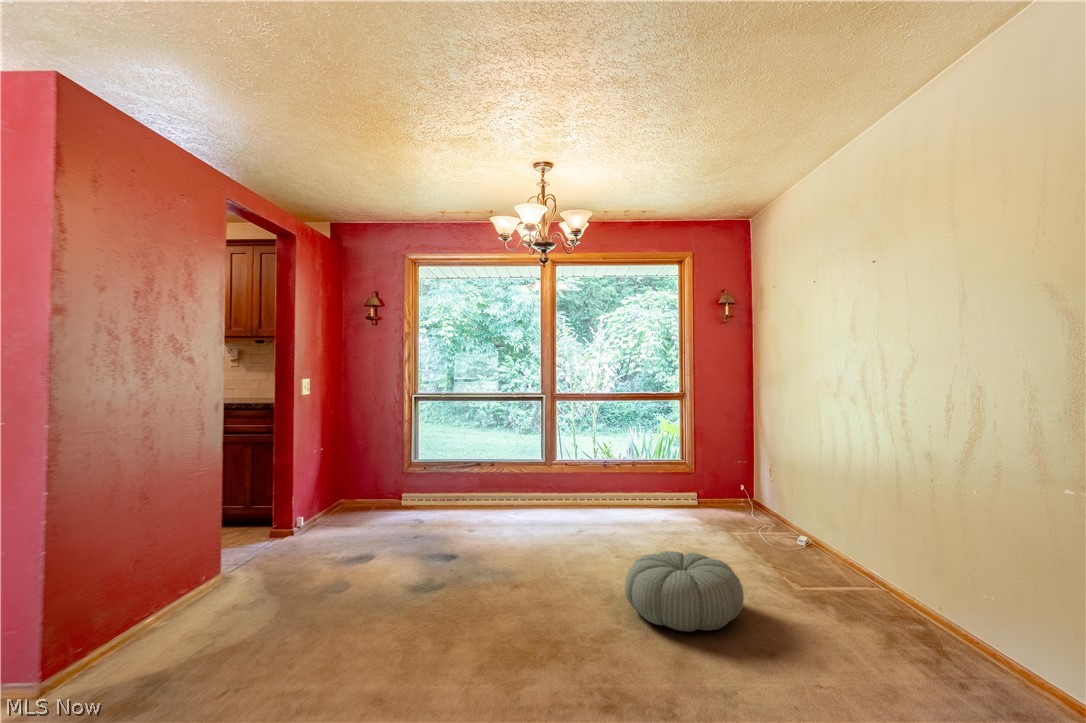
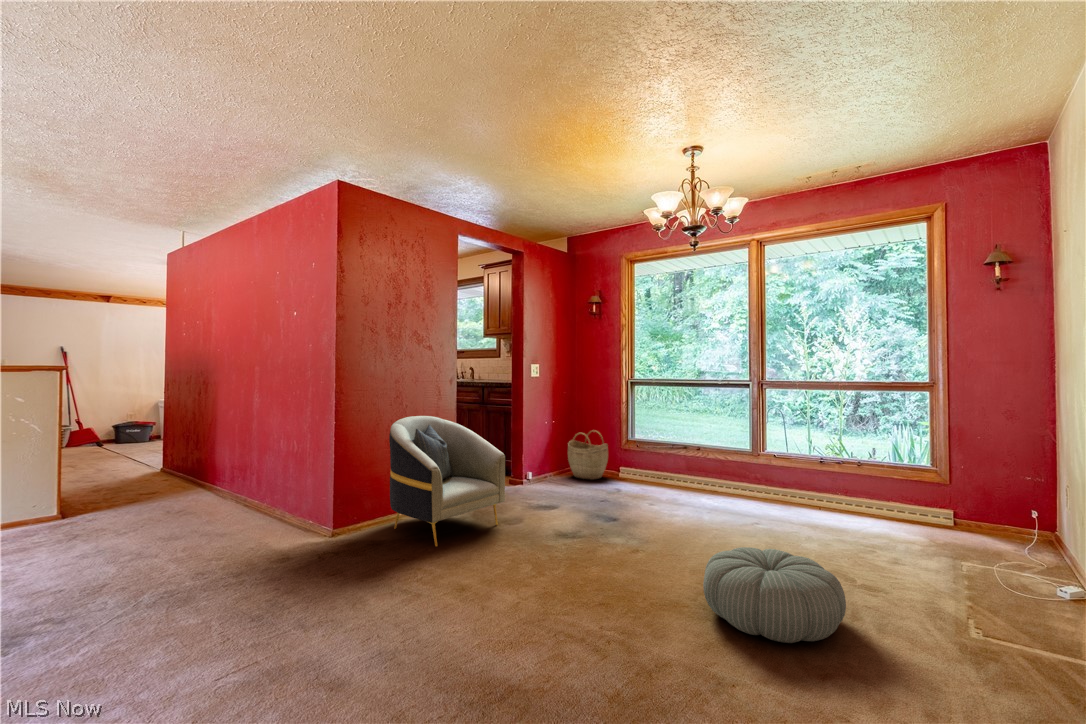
woven basket: none [340,455,390,515] -> present [568,431,608,480]
armchair: none [160,461,337,648] -> present [389,416,505,546]

